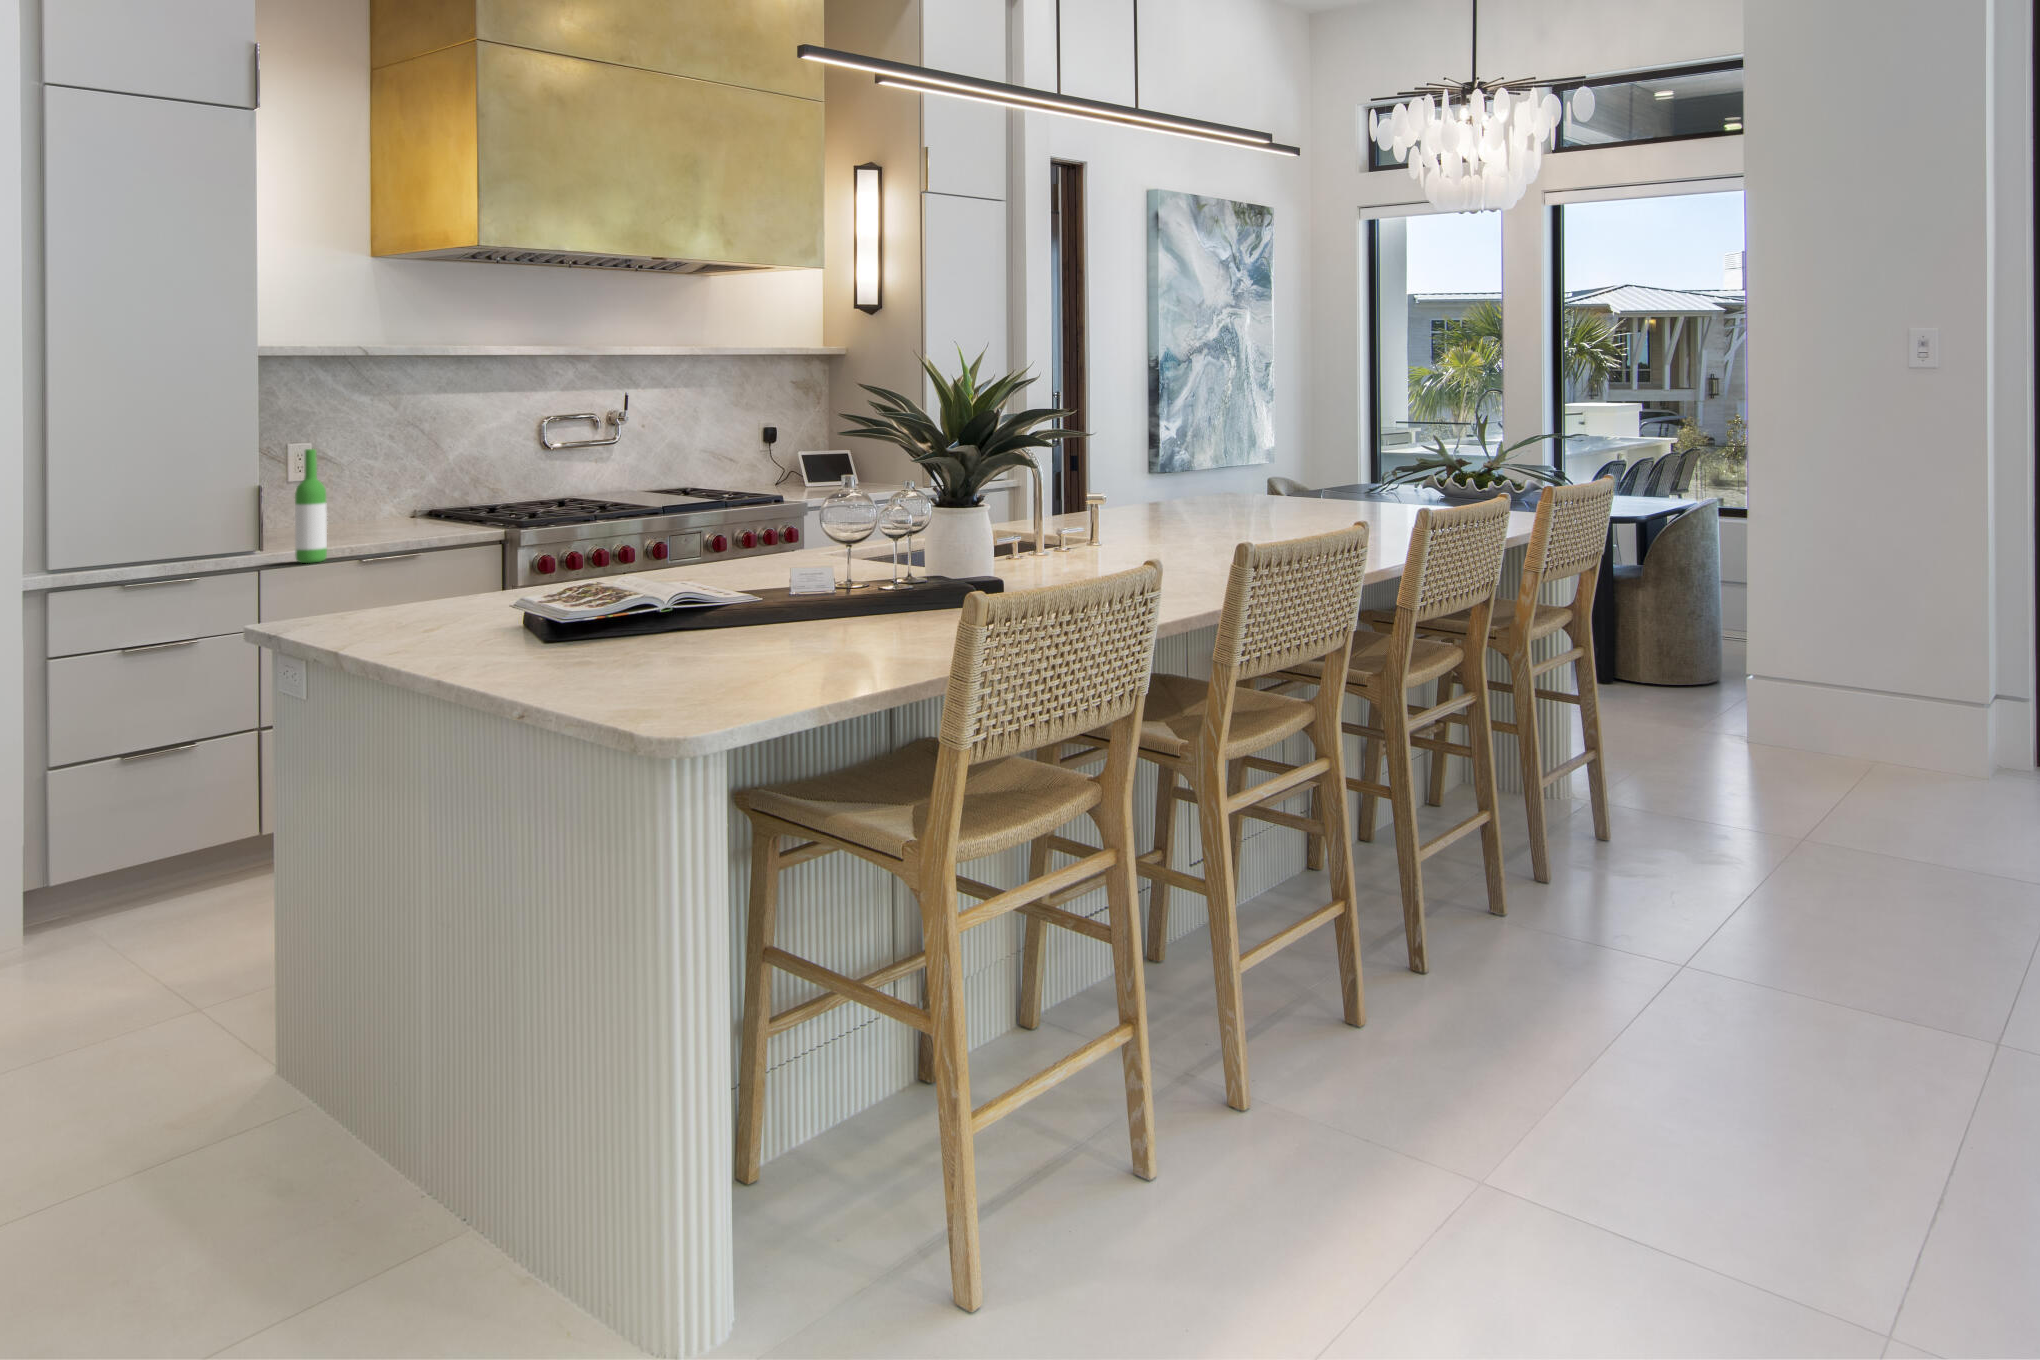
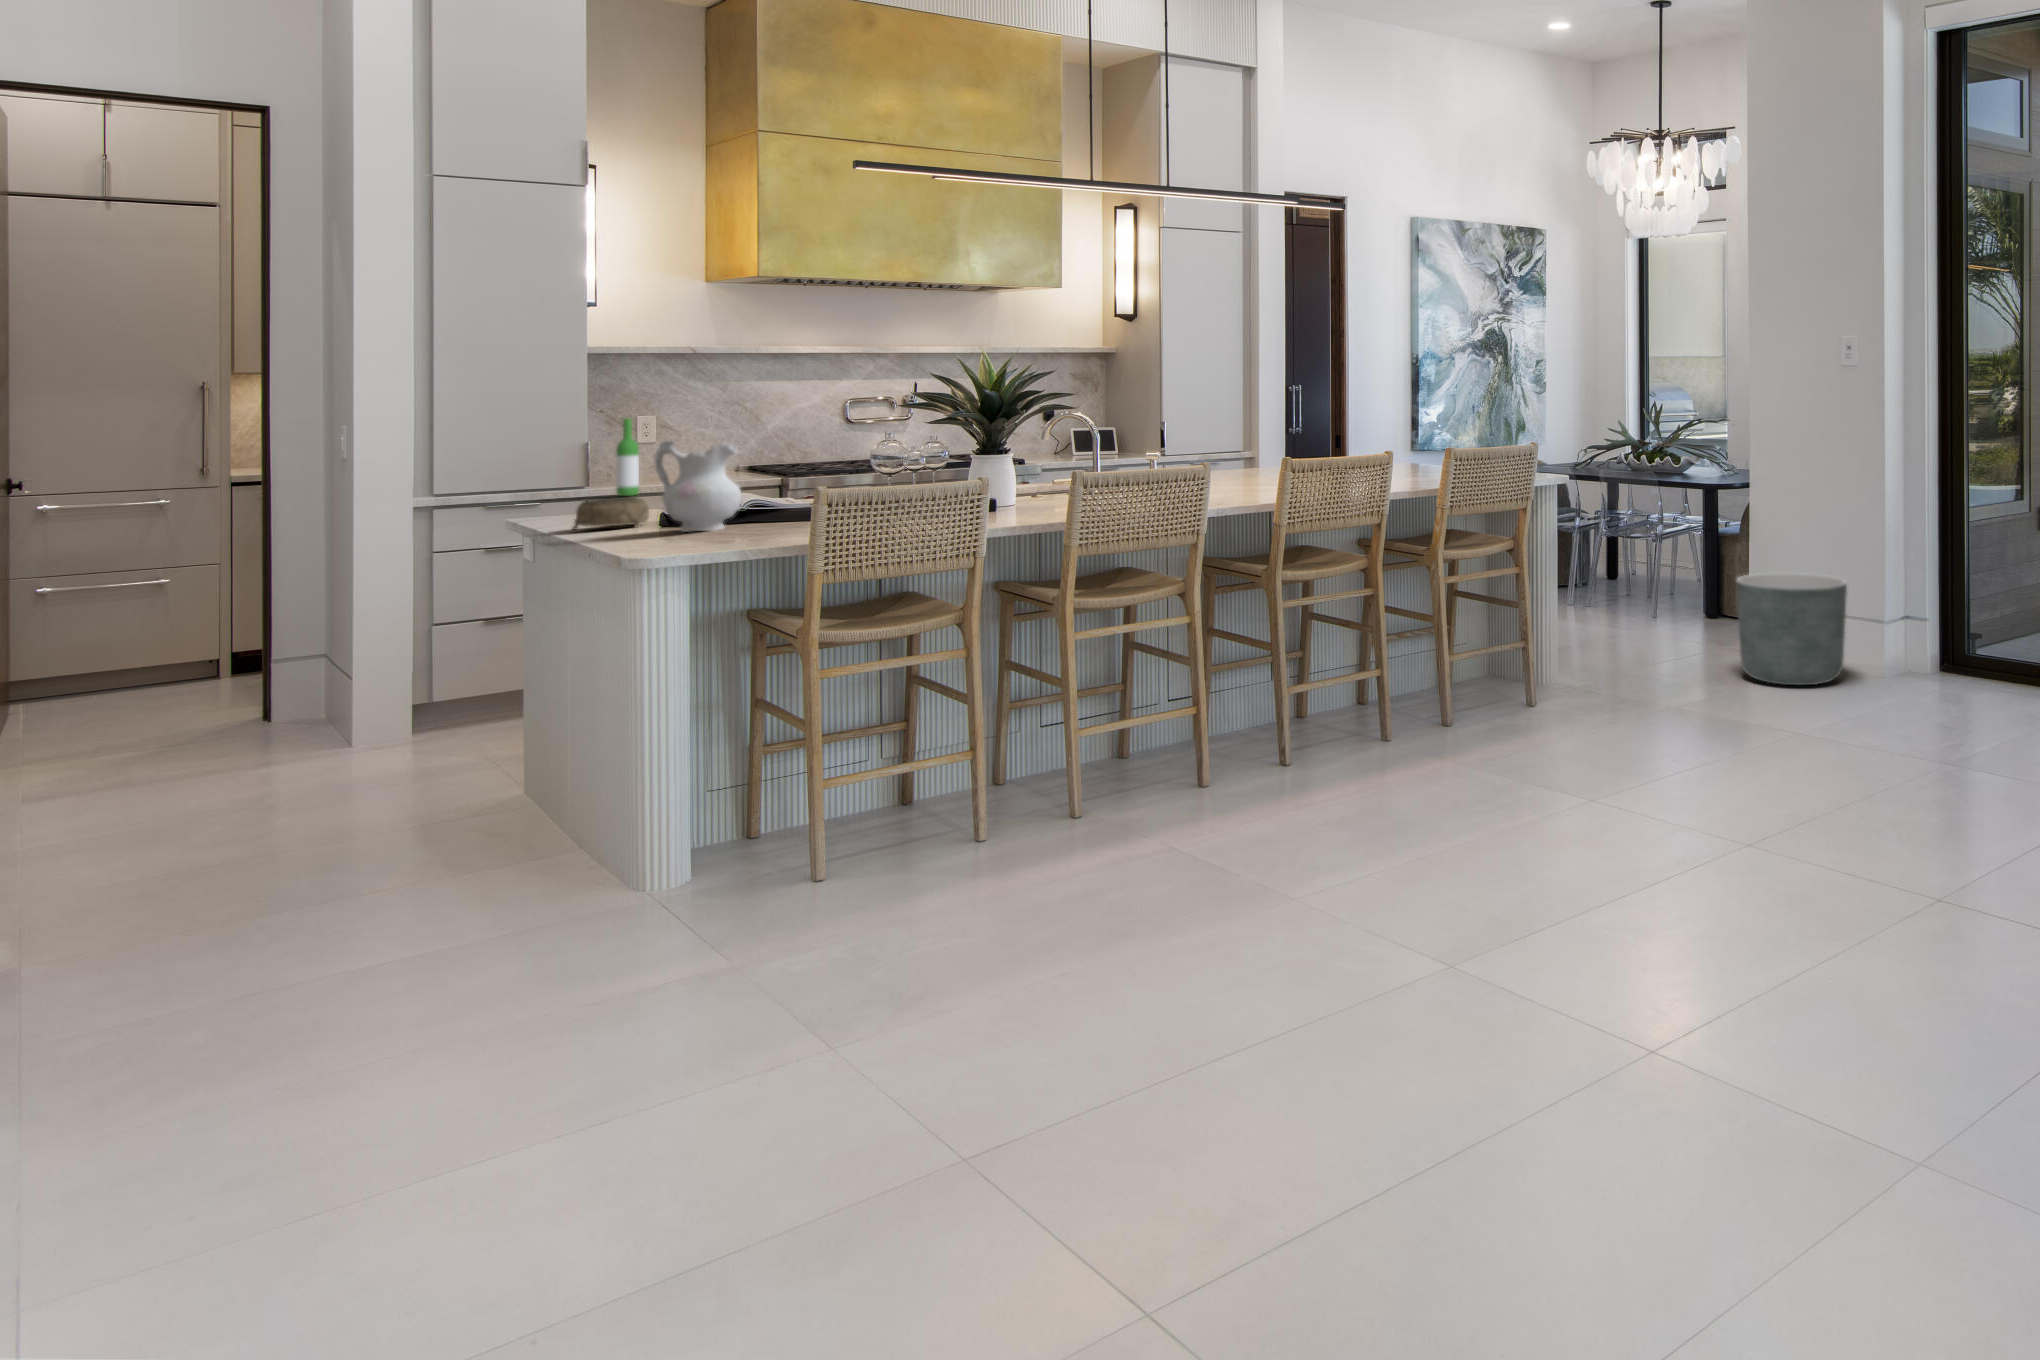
ceramic pitcher: none [597,498,737,658] -> present [654,441,741,532]
decorative bowl: none [406,587,520,647] -> present [572,497,649,530]
planter: none [1807,641,1978,798] -> present [1737,573,1847,685]

